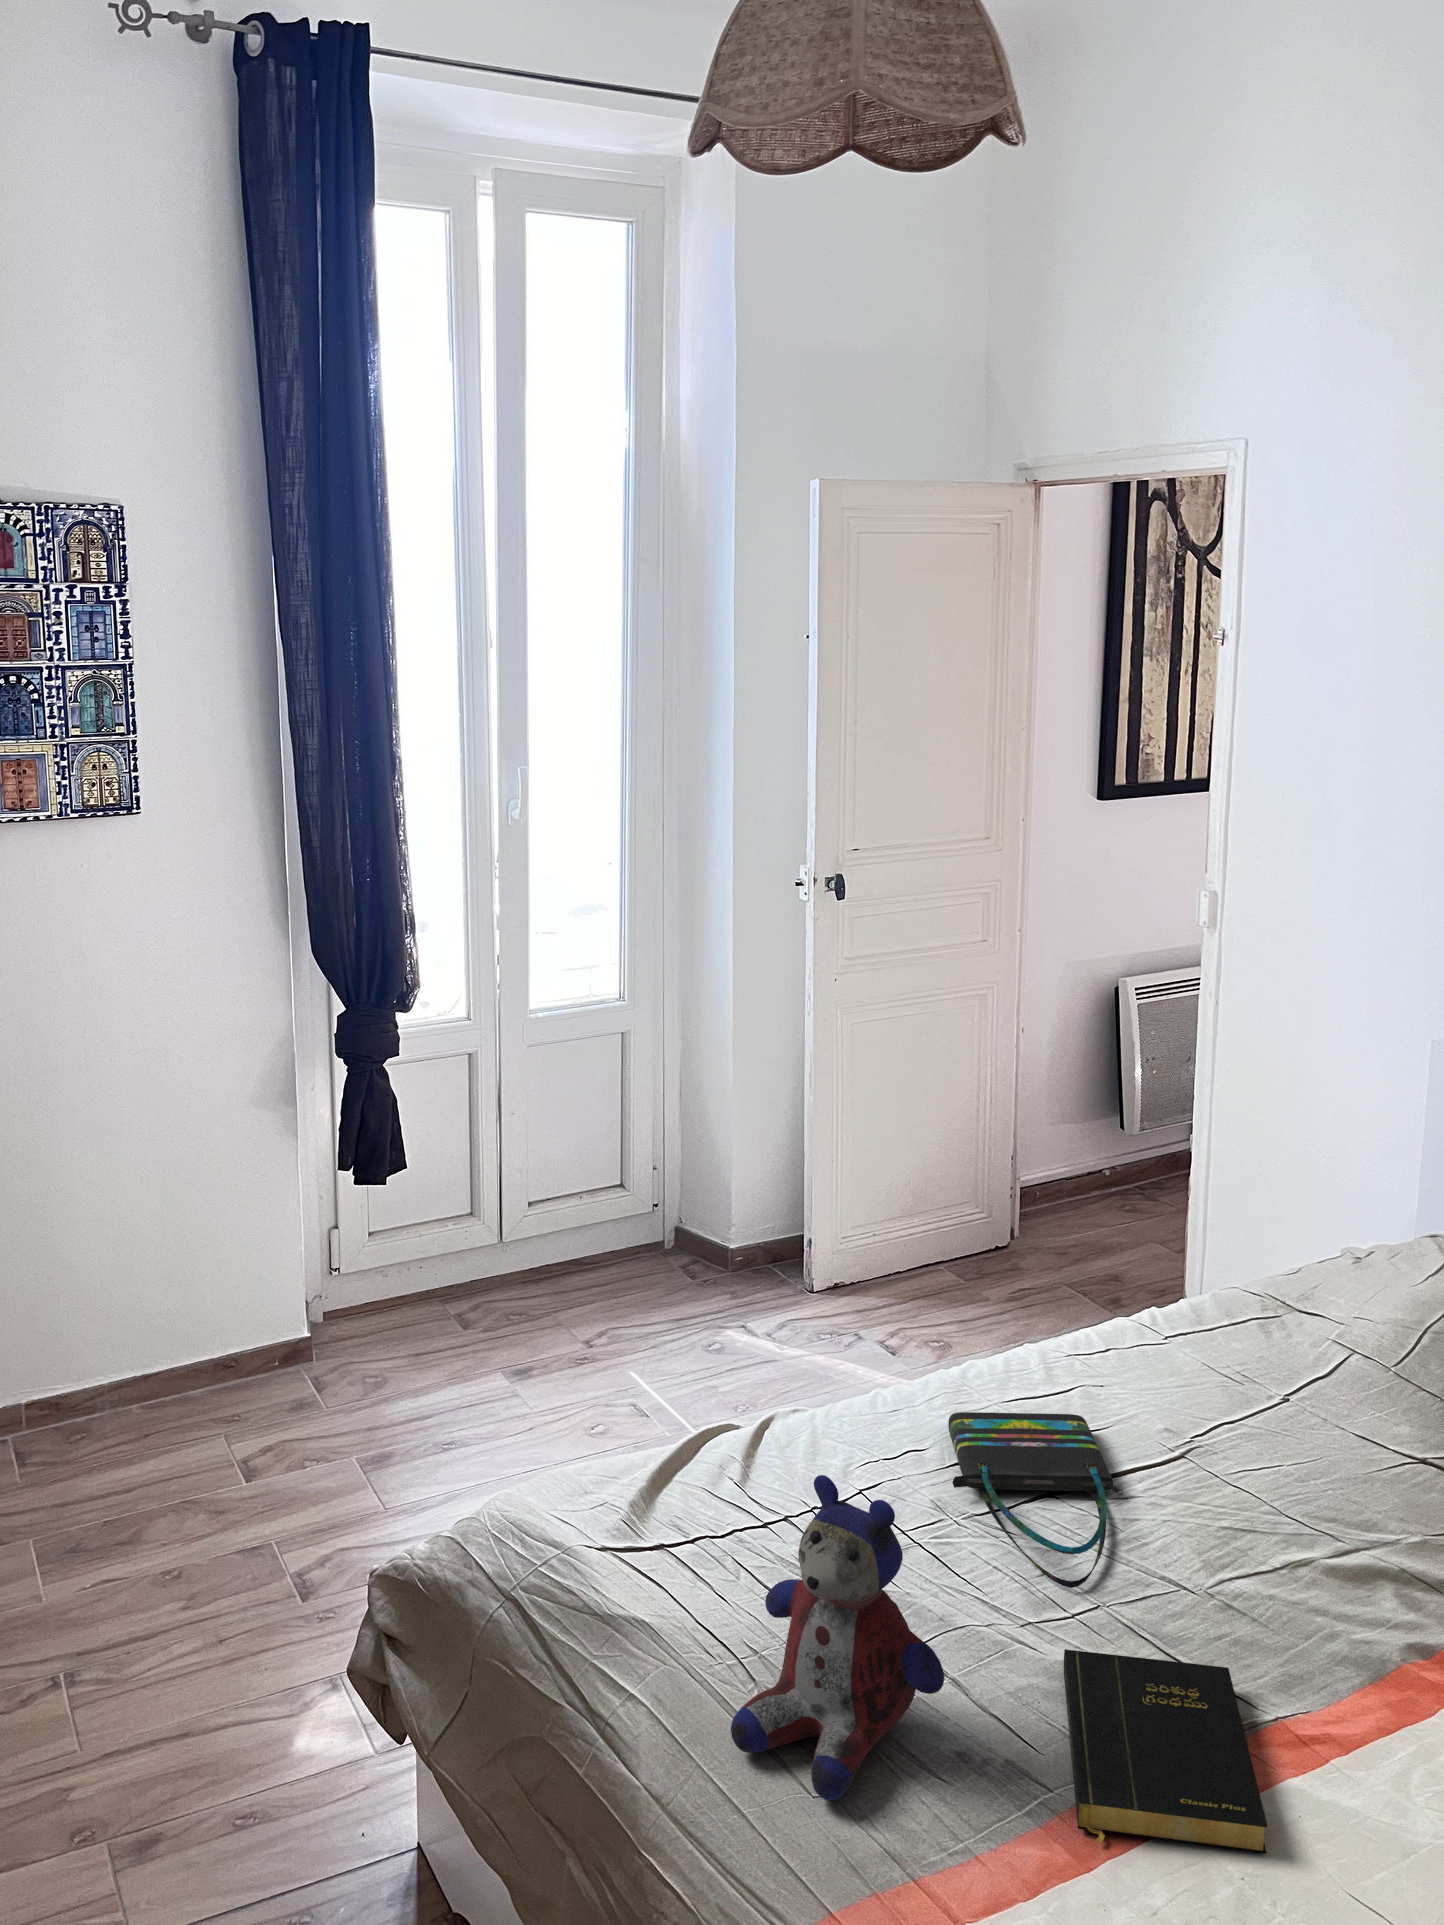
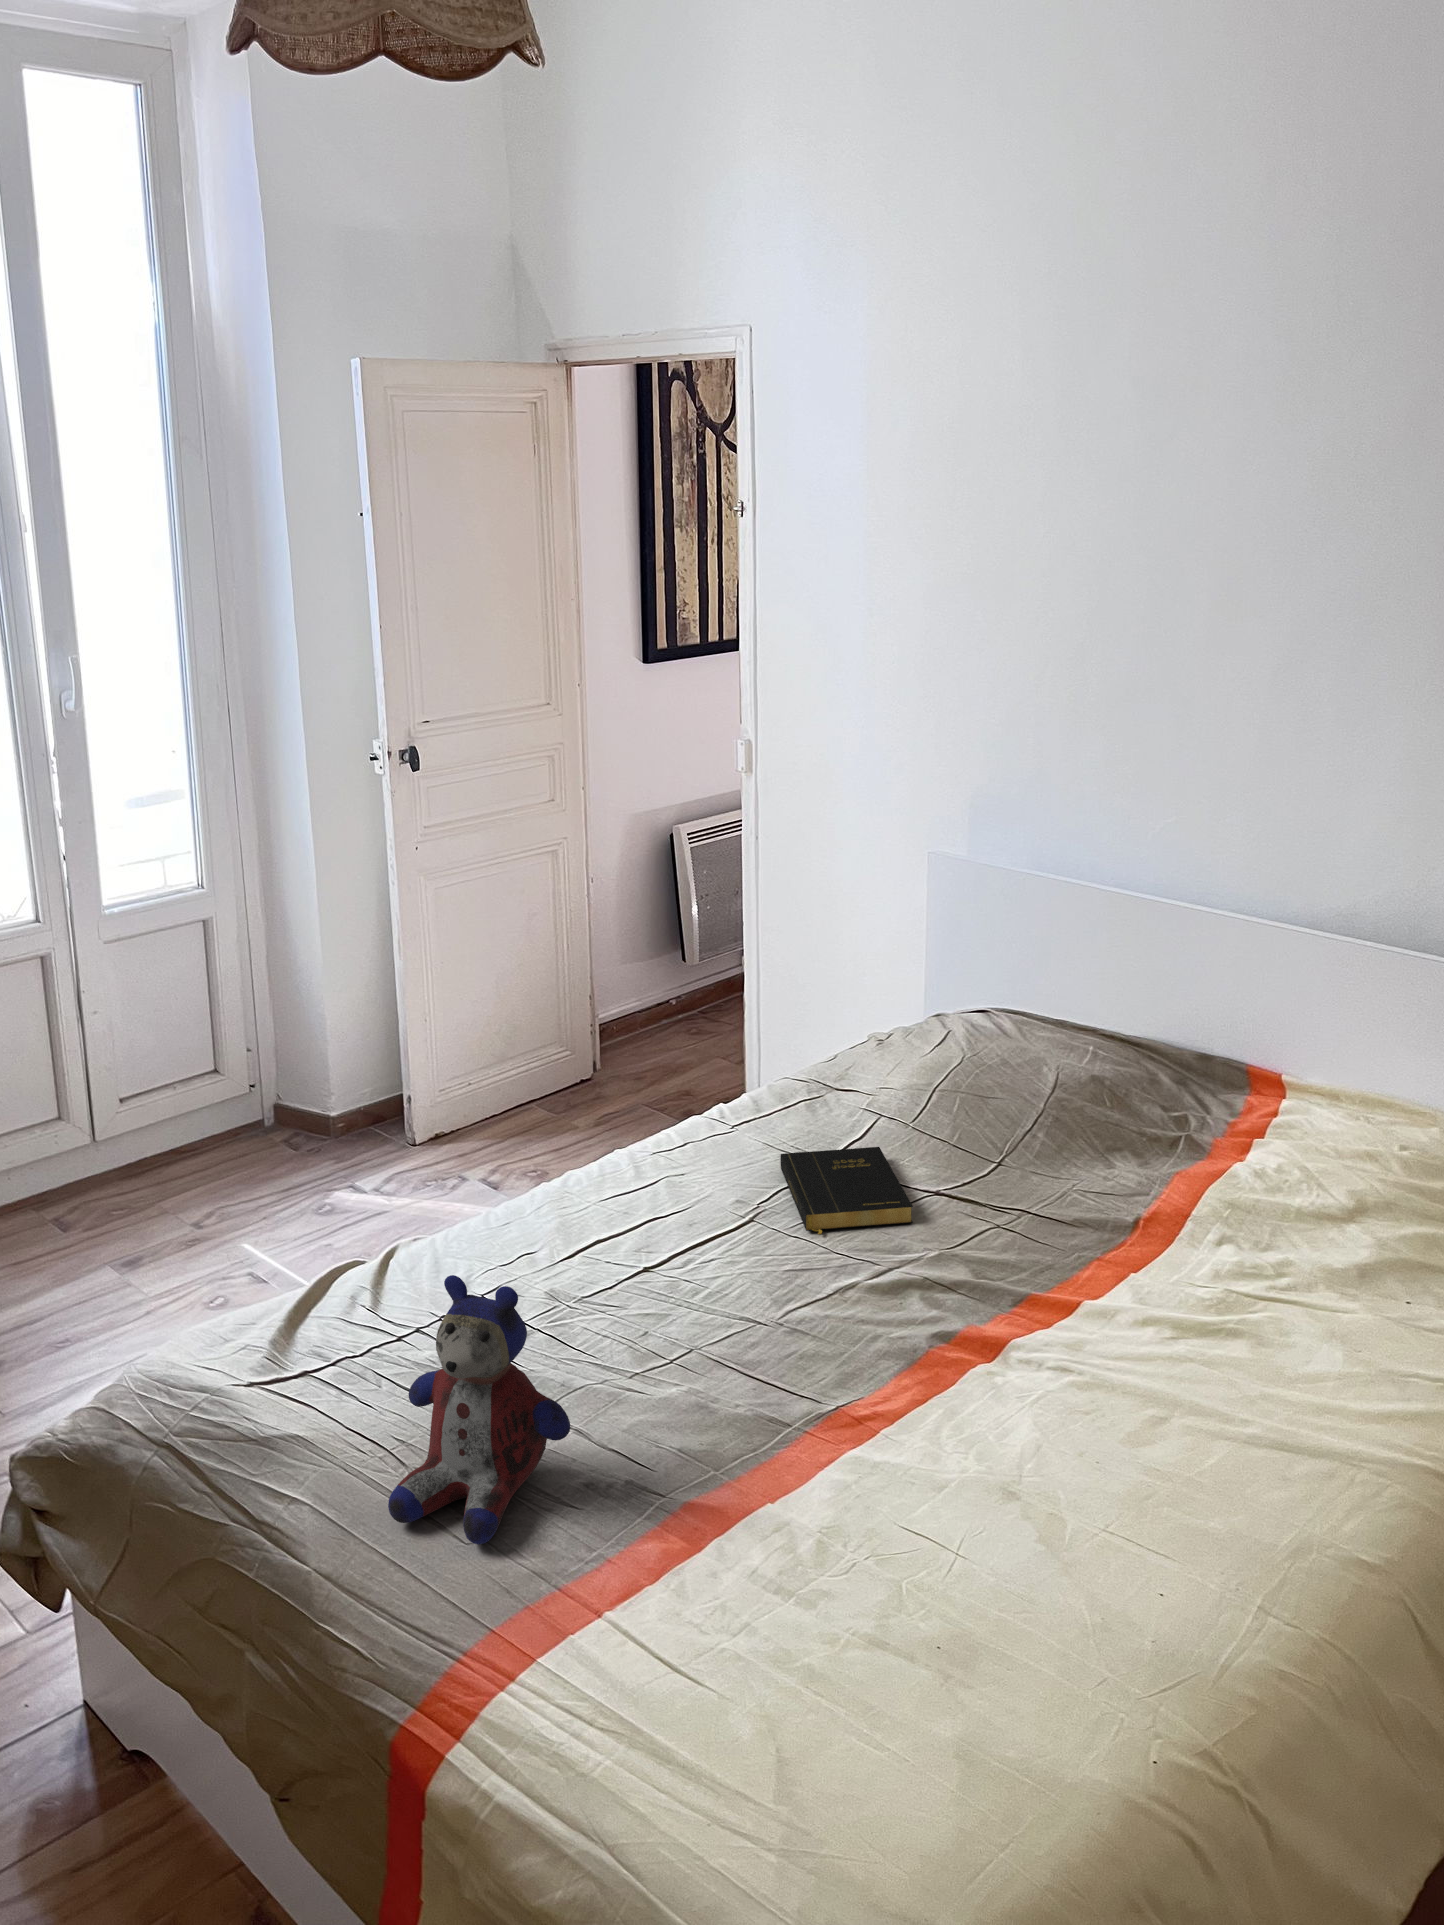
tote bag: present [948,1412,1123,1588] -> none [554,1202,705,1340]
book: present [1064,1649,1268,1853] -> present [780,1147,913,1234]

